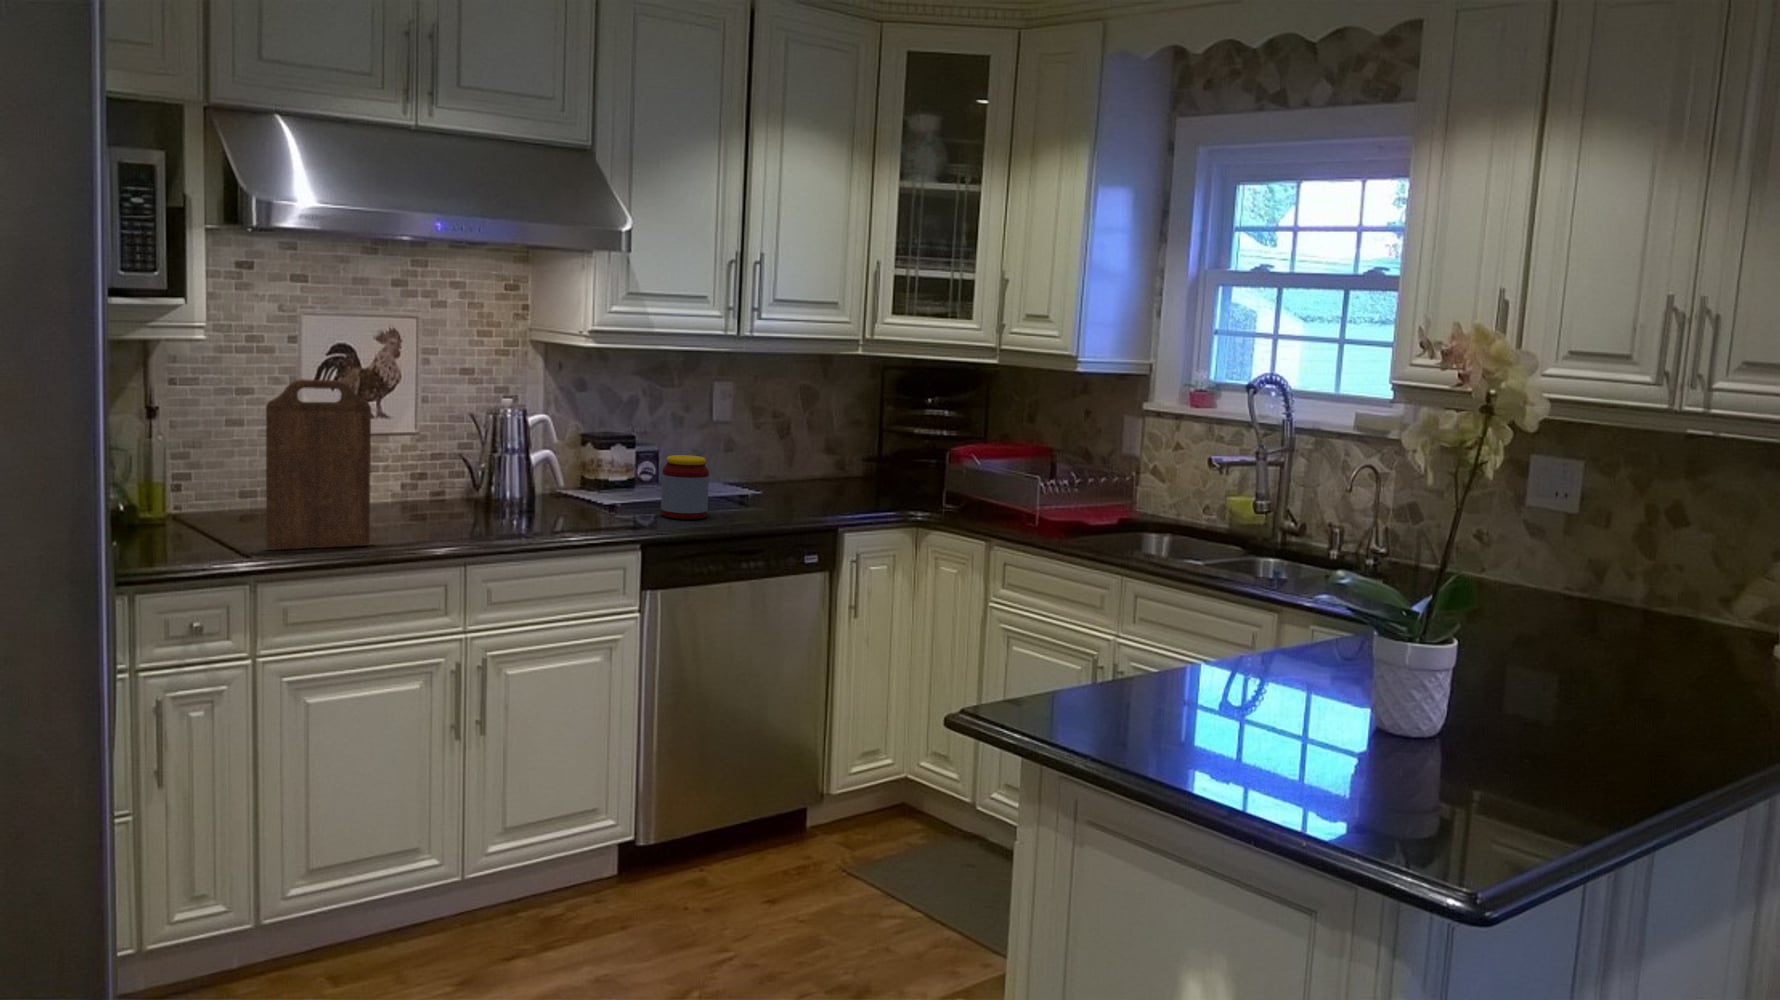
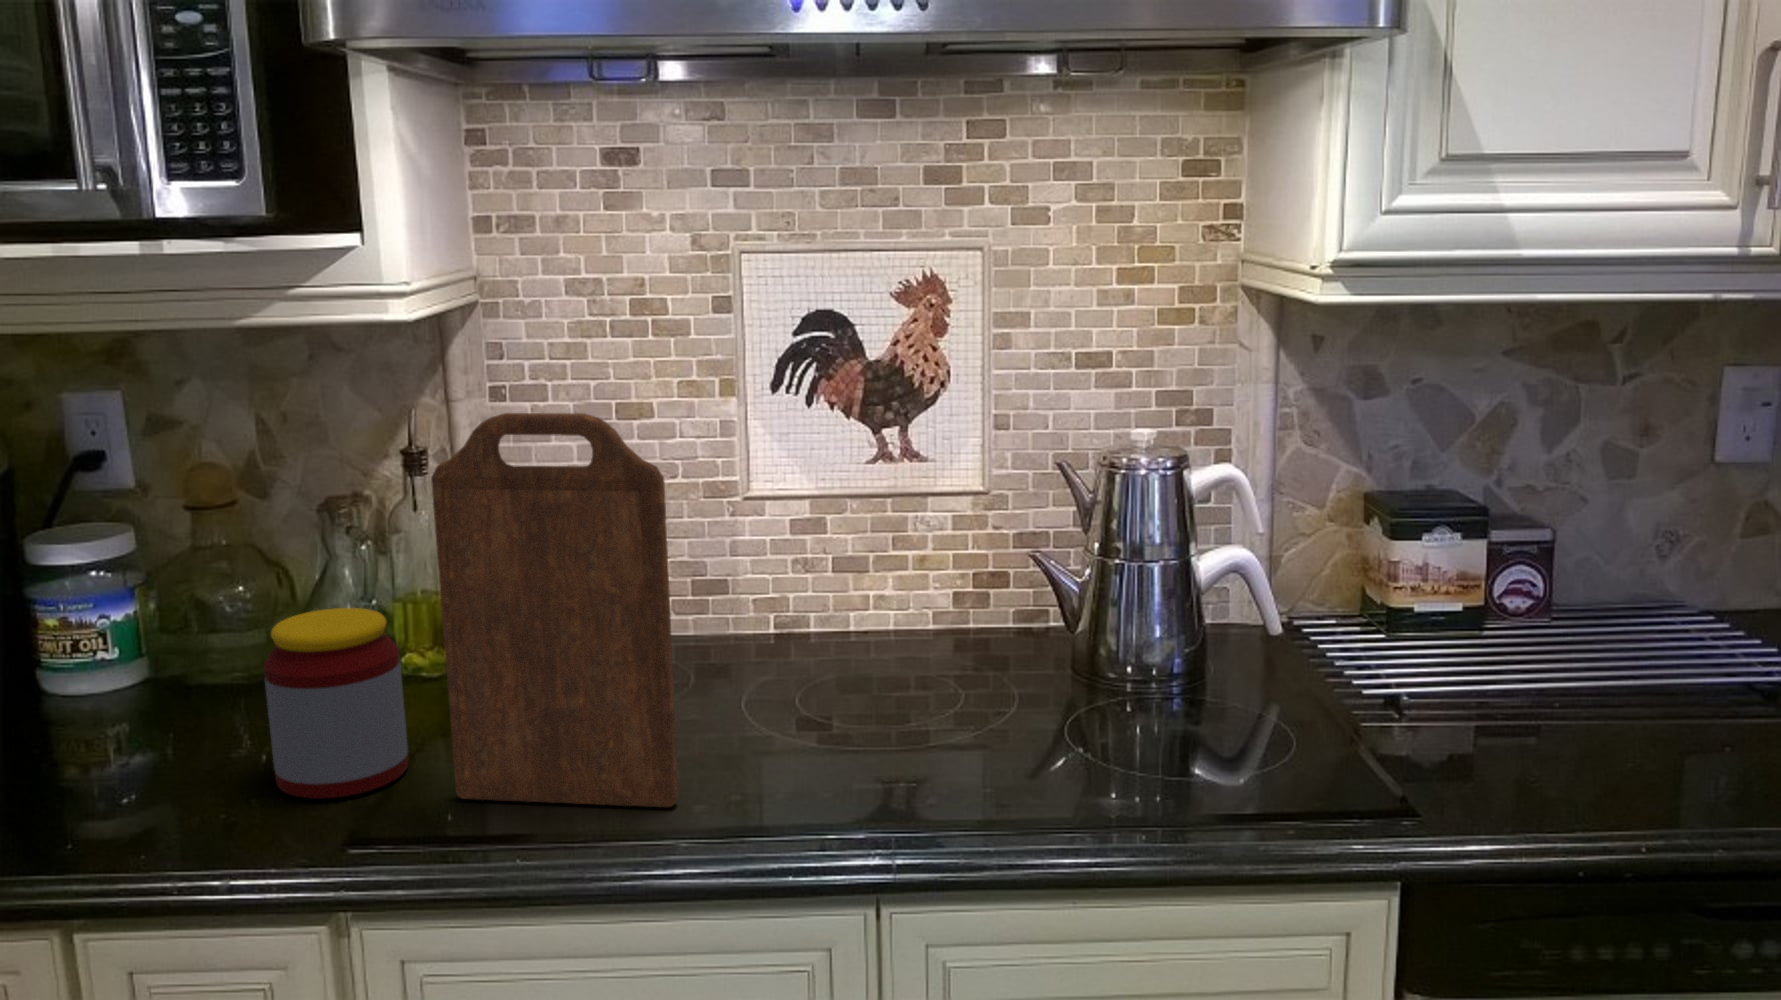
jar: present [661,455,709,519] -> present [264,608,408,799]

